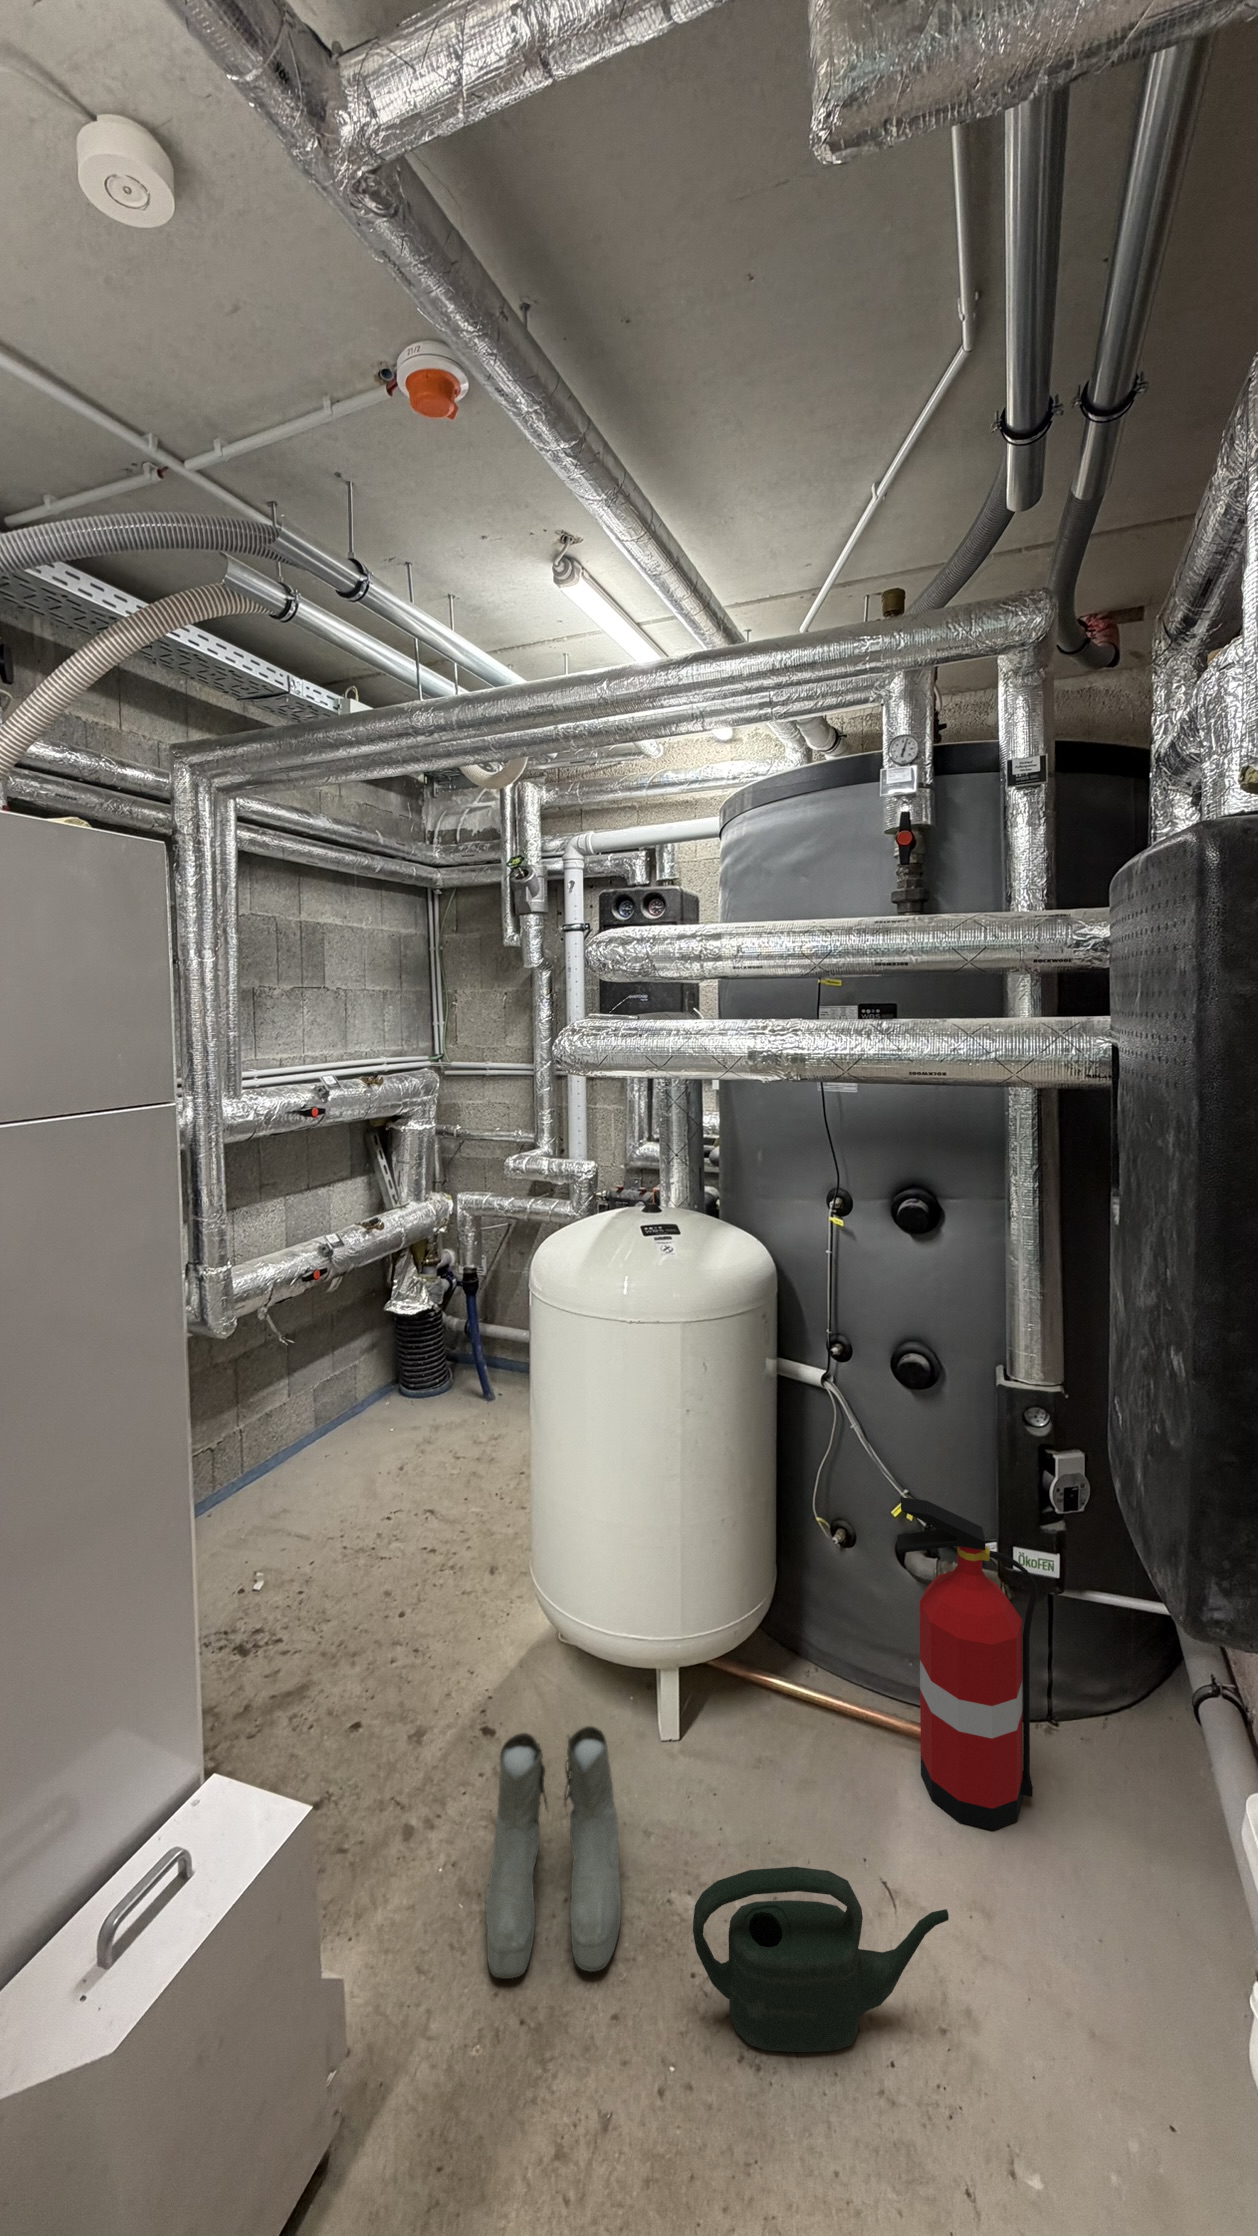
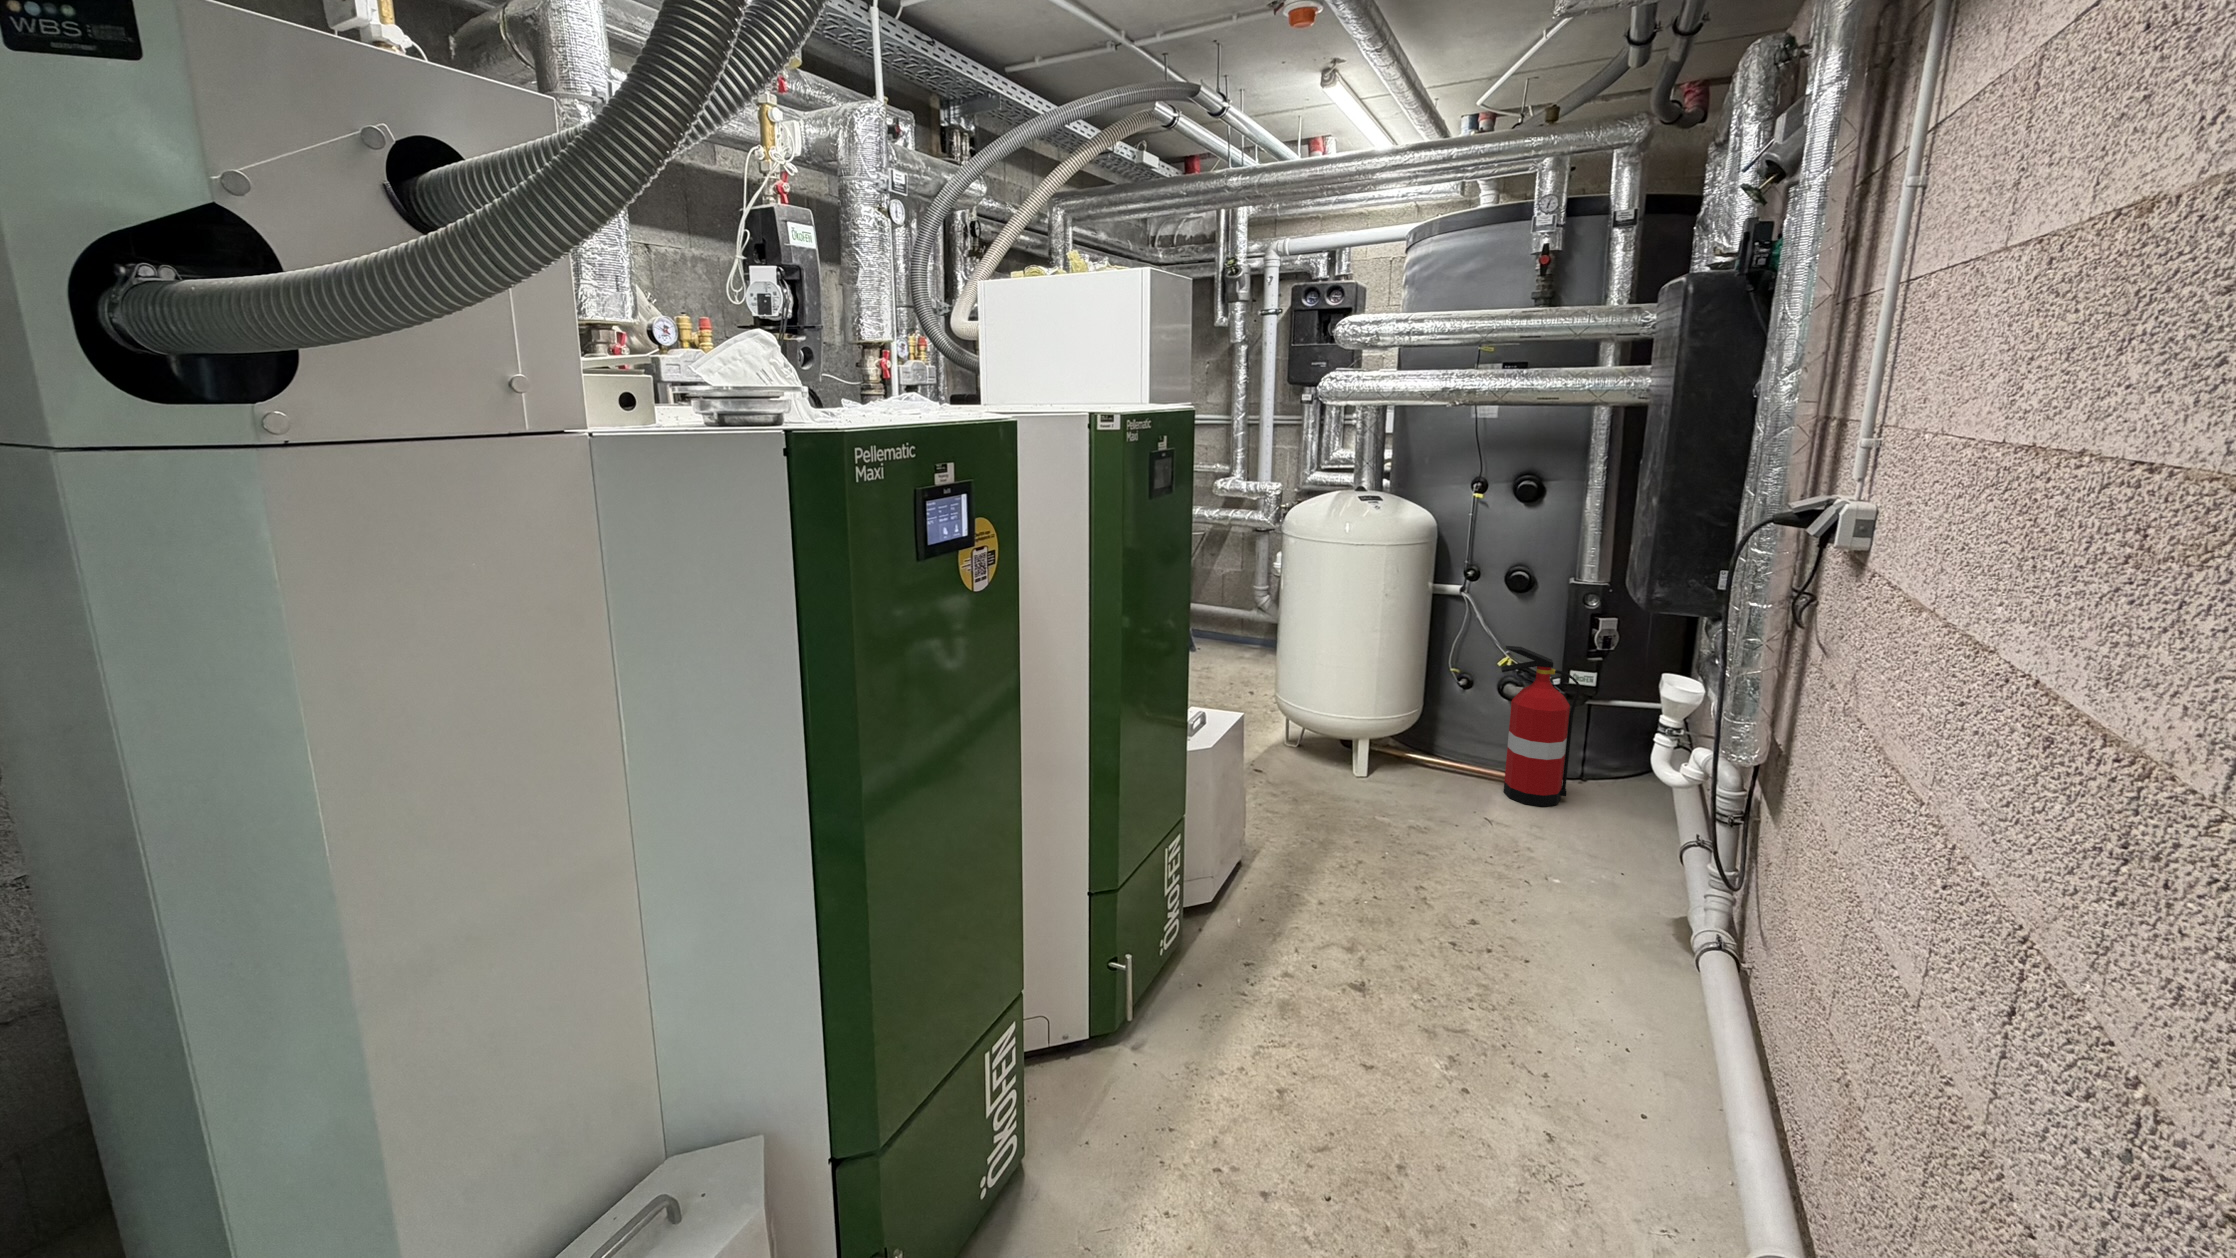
boots: present [486,1726,621,1979] -> none [1284,742,1352,827]
watering can: present [693,1867,949,2052] -> none [1396,776,1521,848]

